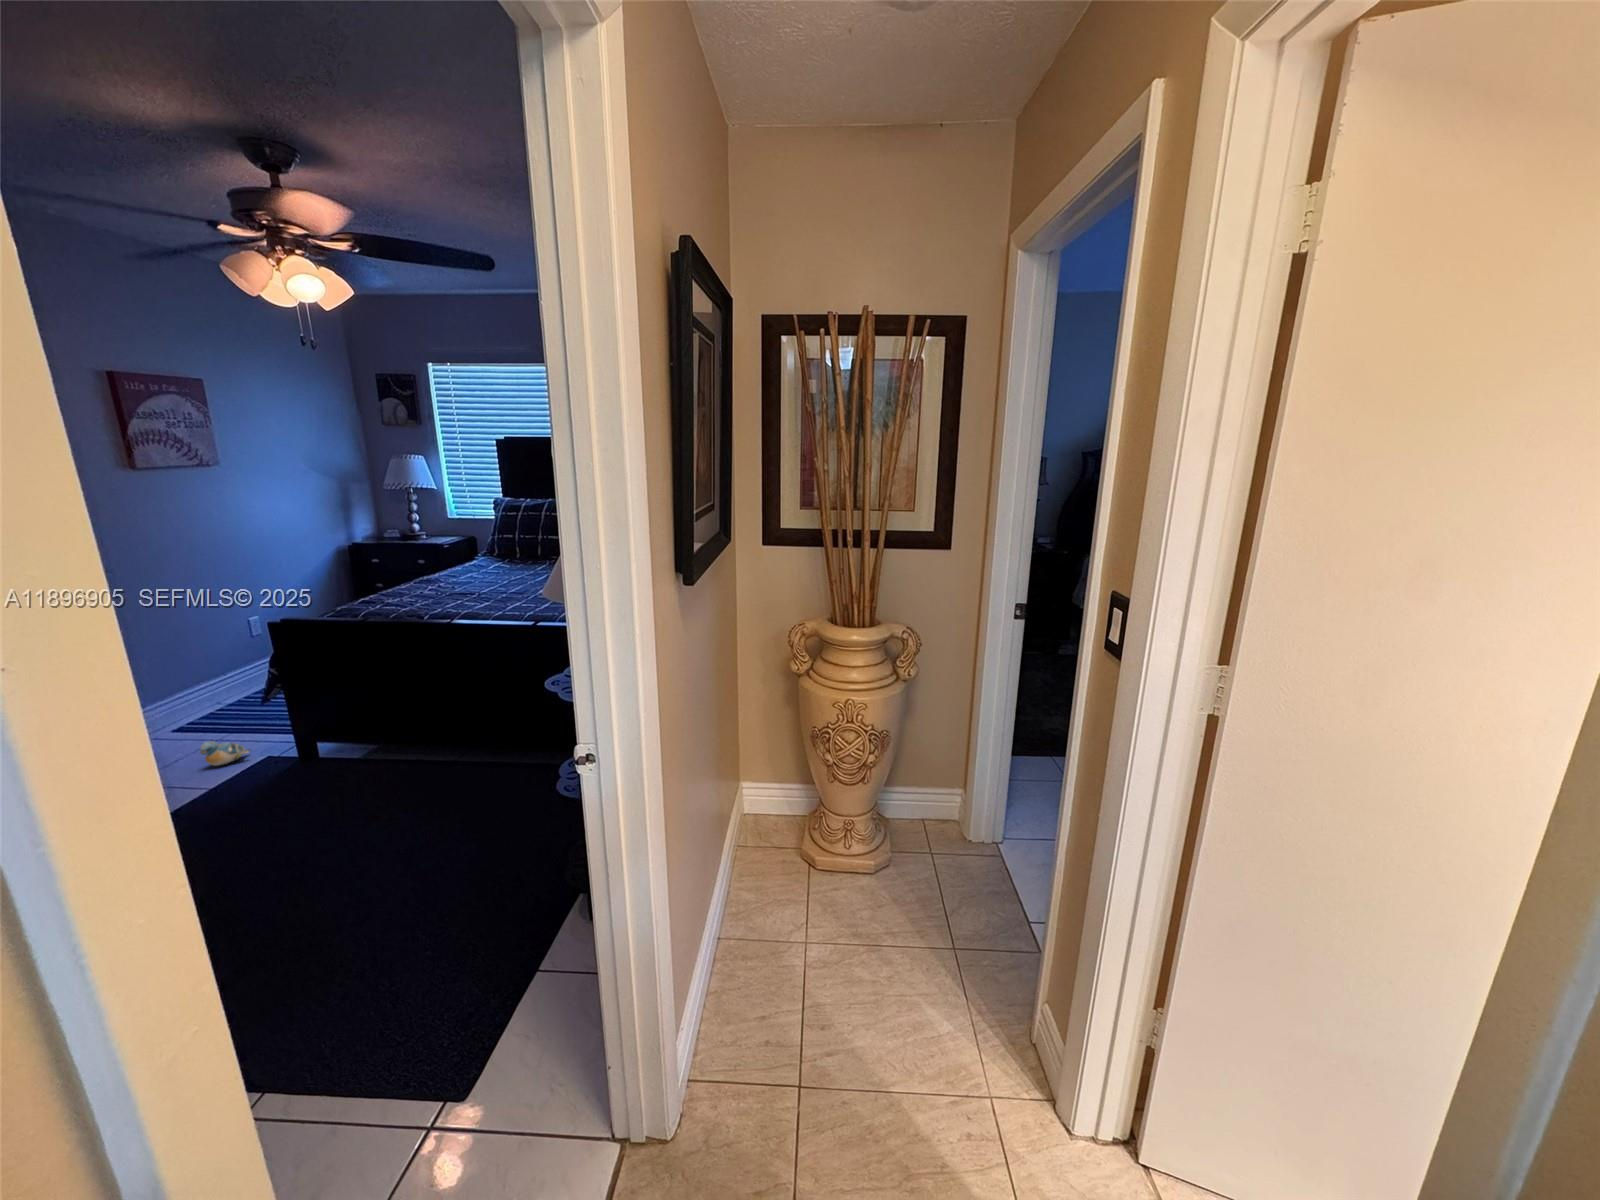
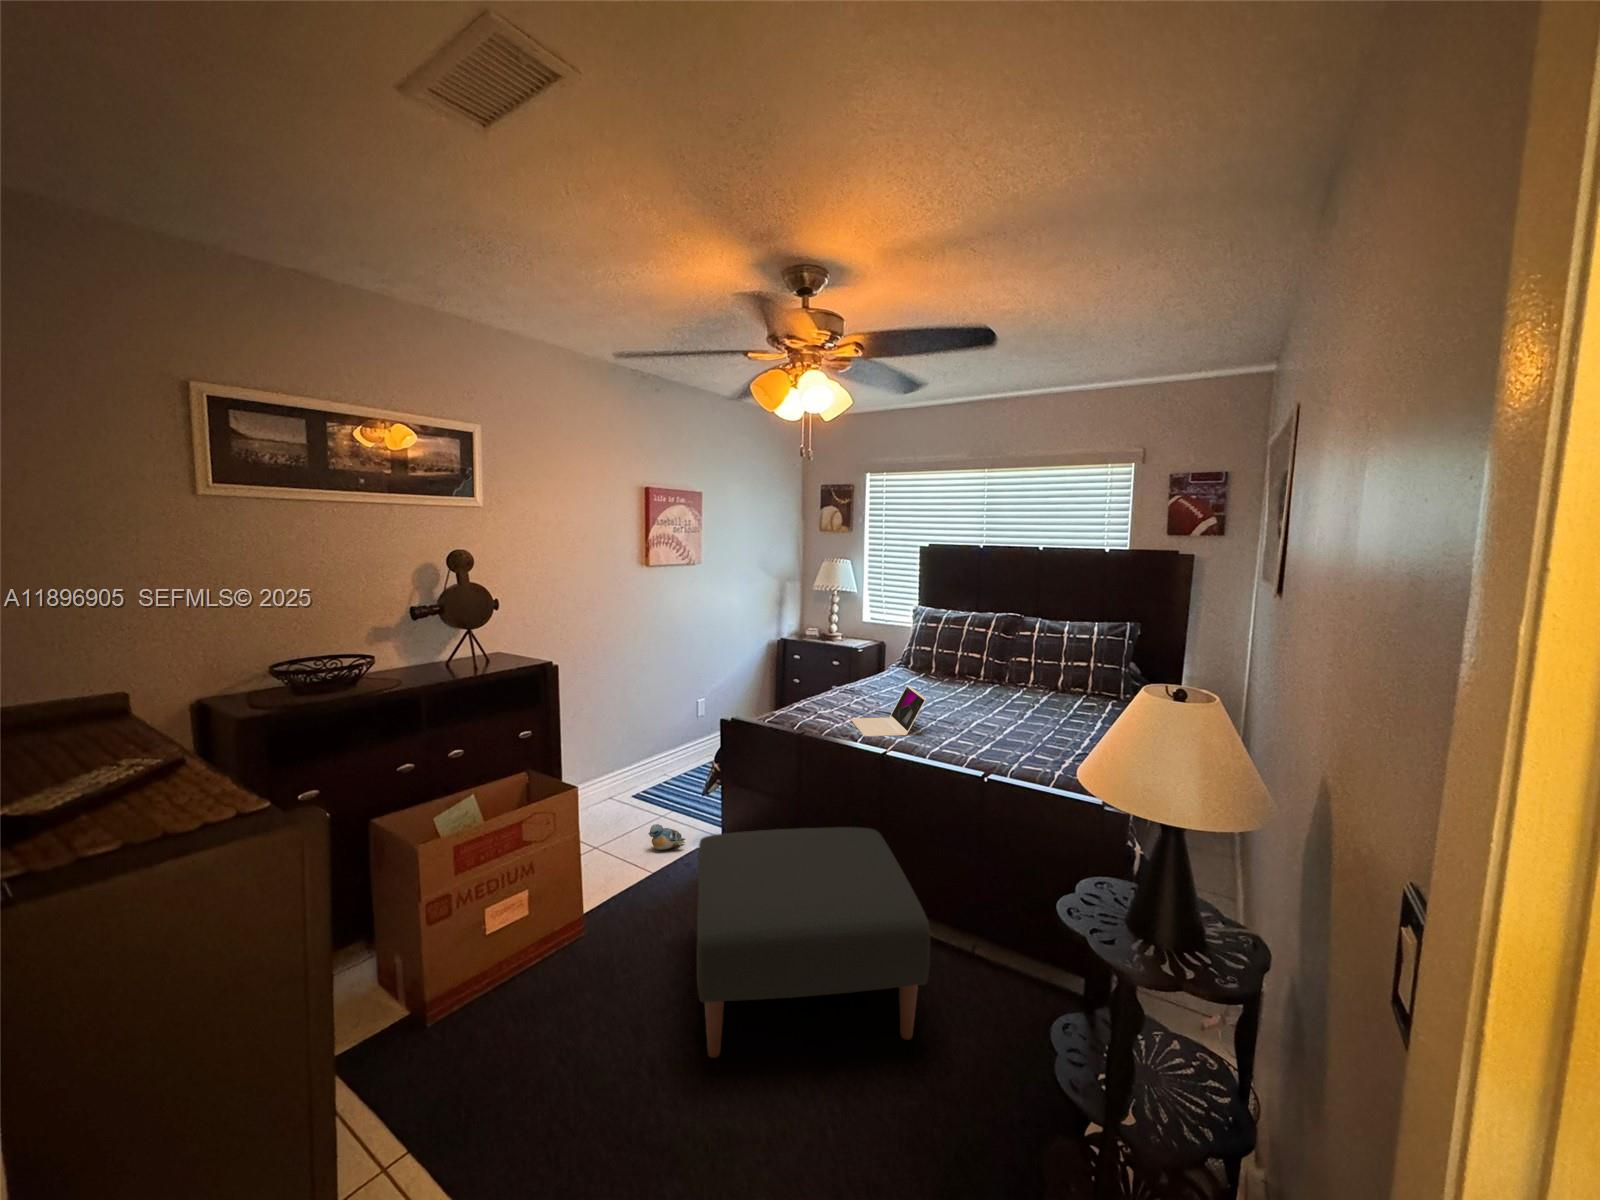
laptop: none [420,566,489,615] -> present [851,685,926,736]
ottoman: none [255,689,491,895] -> present [697,827,930,1058]

